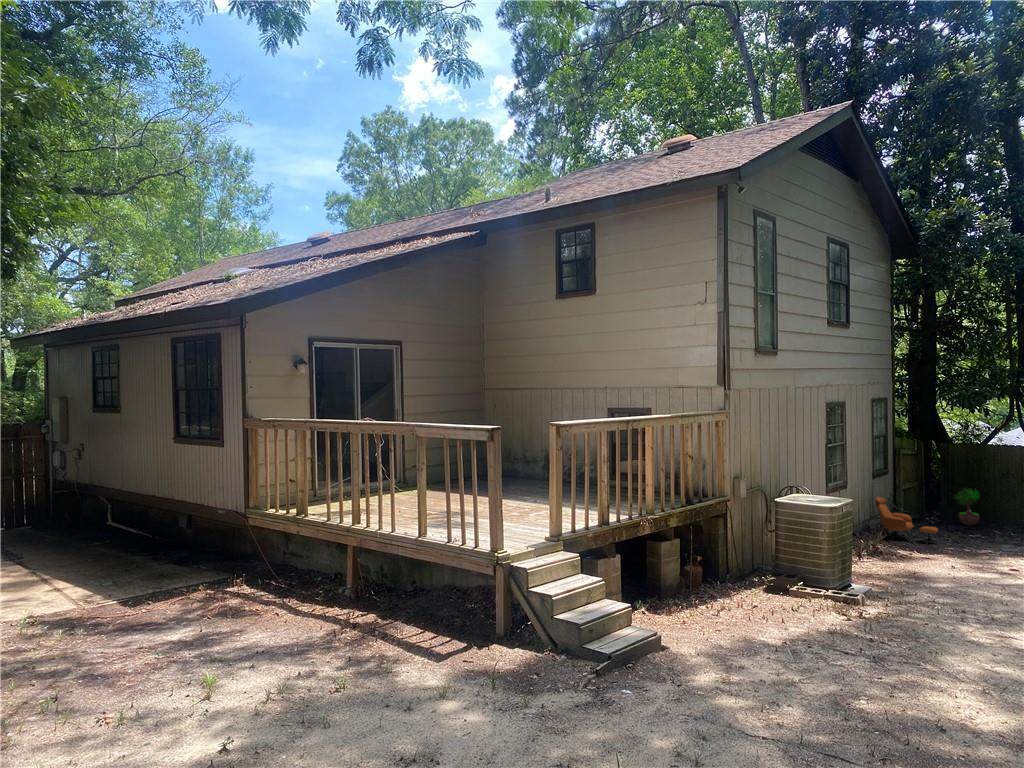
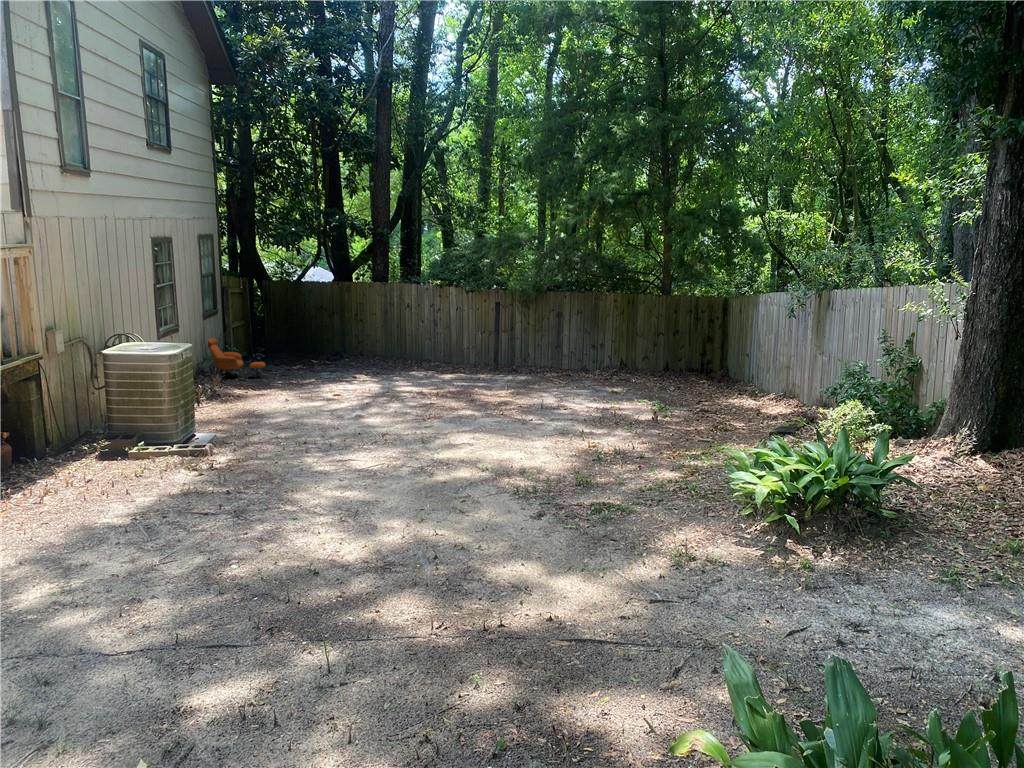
potted tree: present [955,489,980,526] -> none [274,320,297,356]

